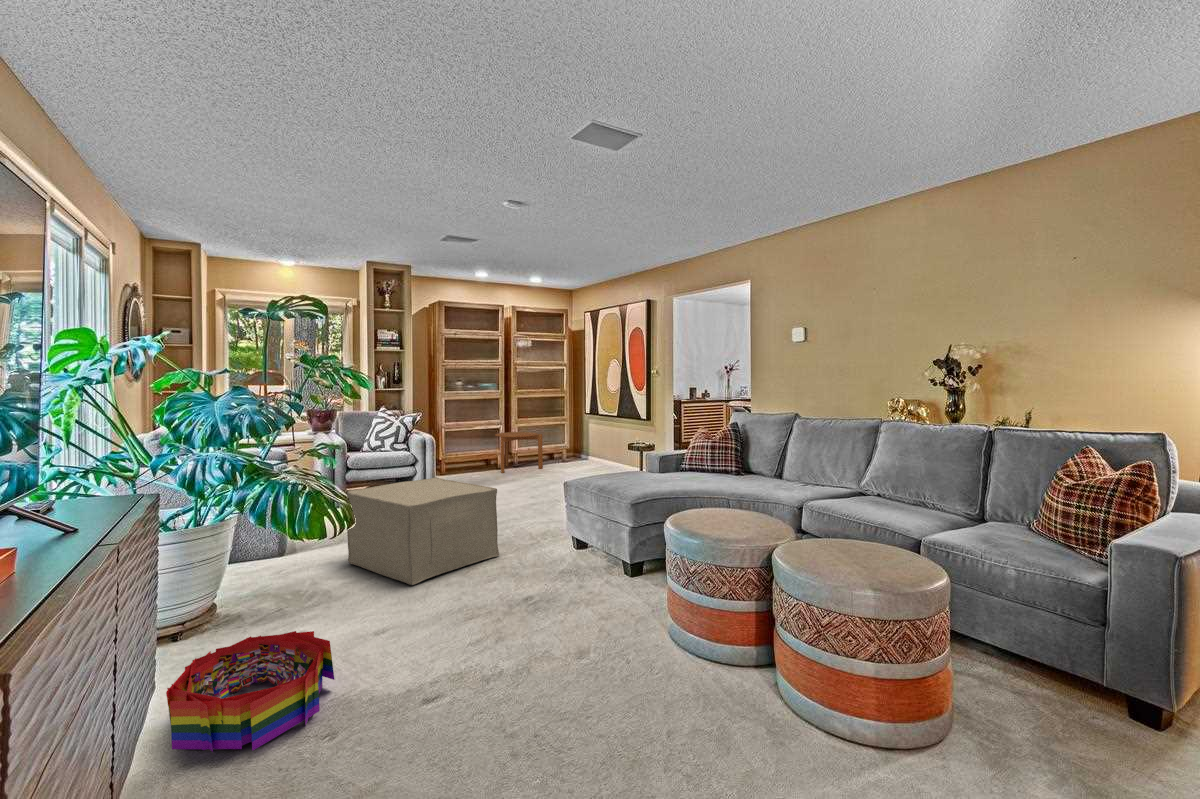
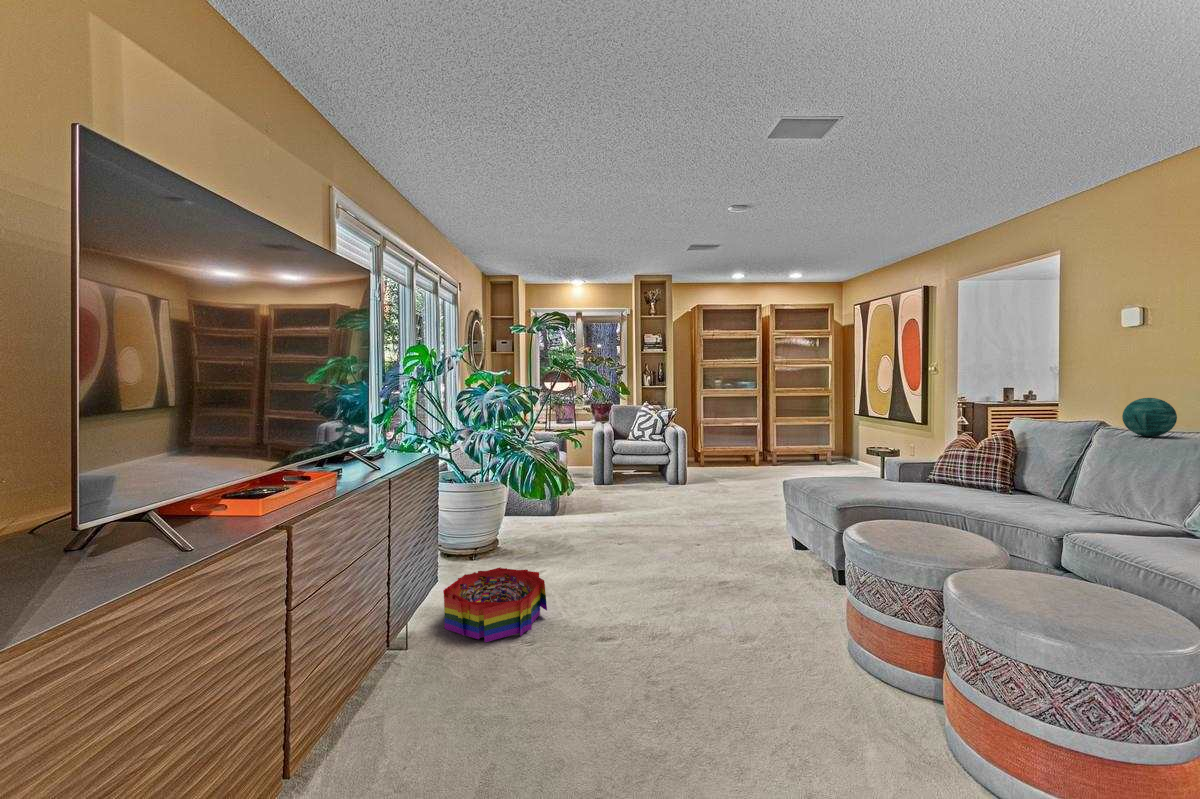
decorative orb: none [817,393,849,422] -> present [1122,398,1177,437]
side table: present [495,432,543,473] -> none [751,430,801,470]
ottoman: present [347,477,499,585] -> none [592,466,715,555]

